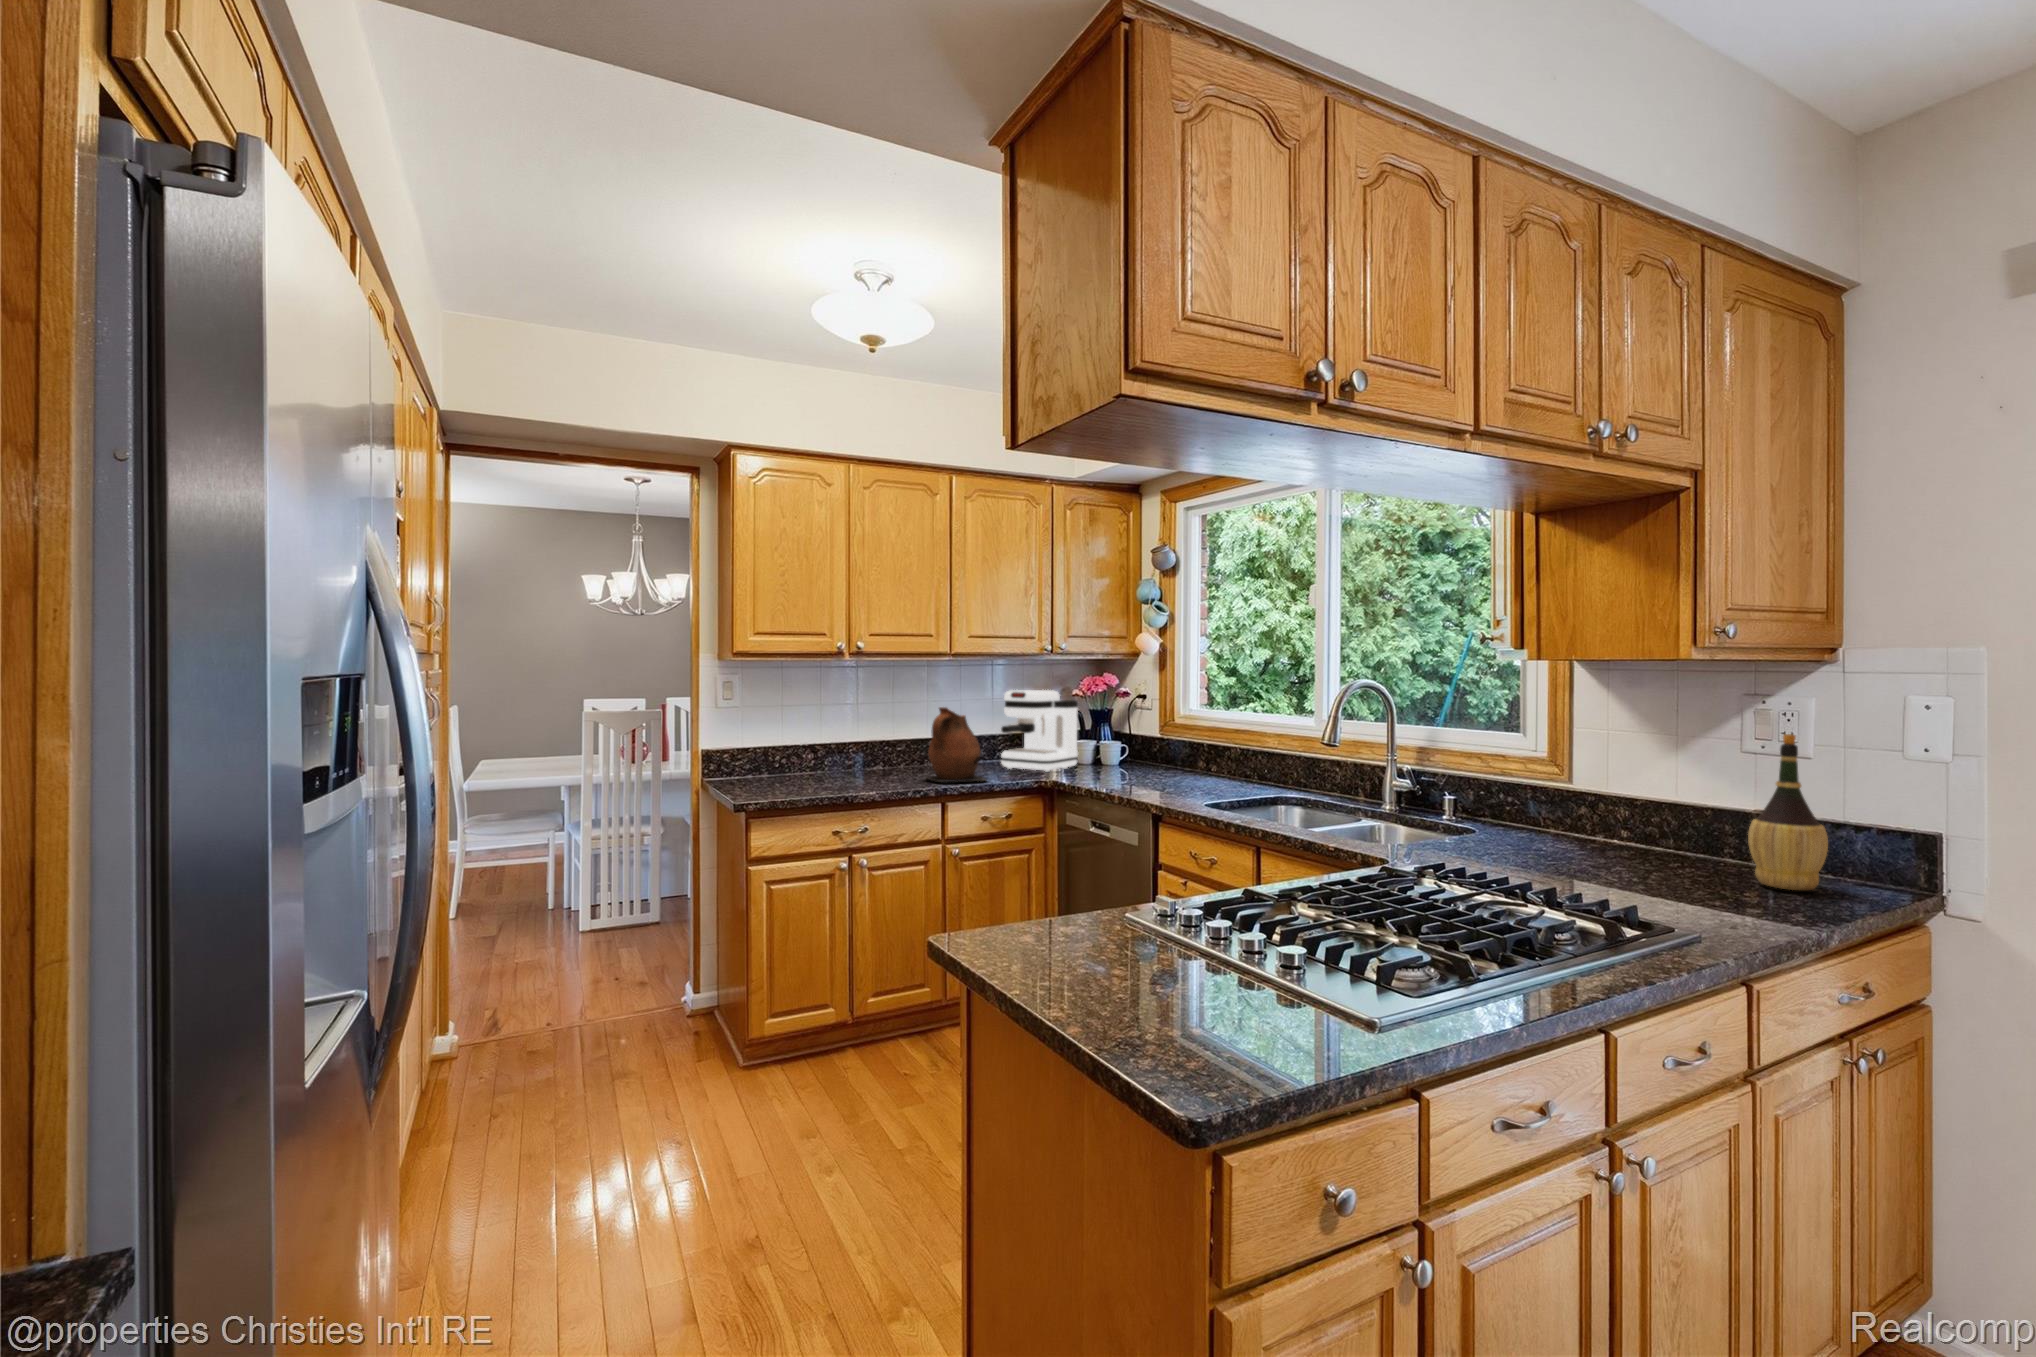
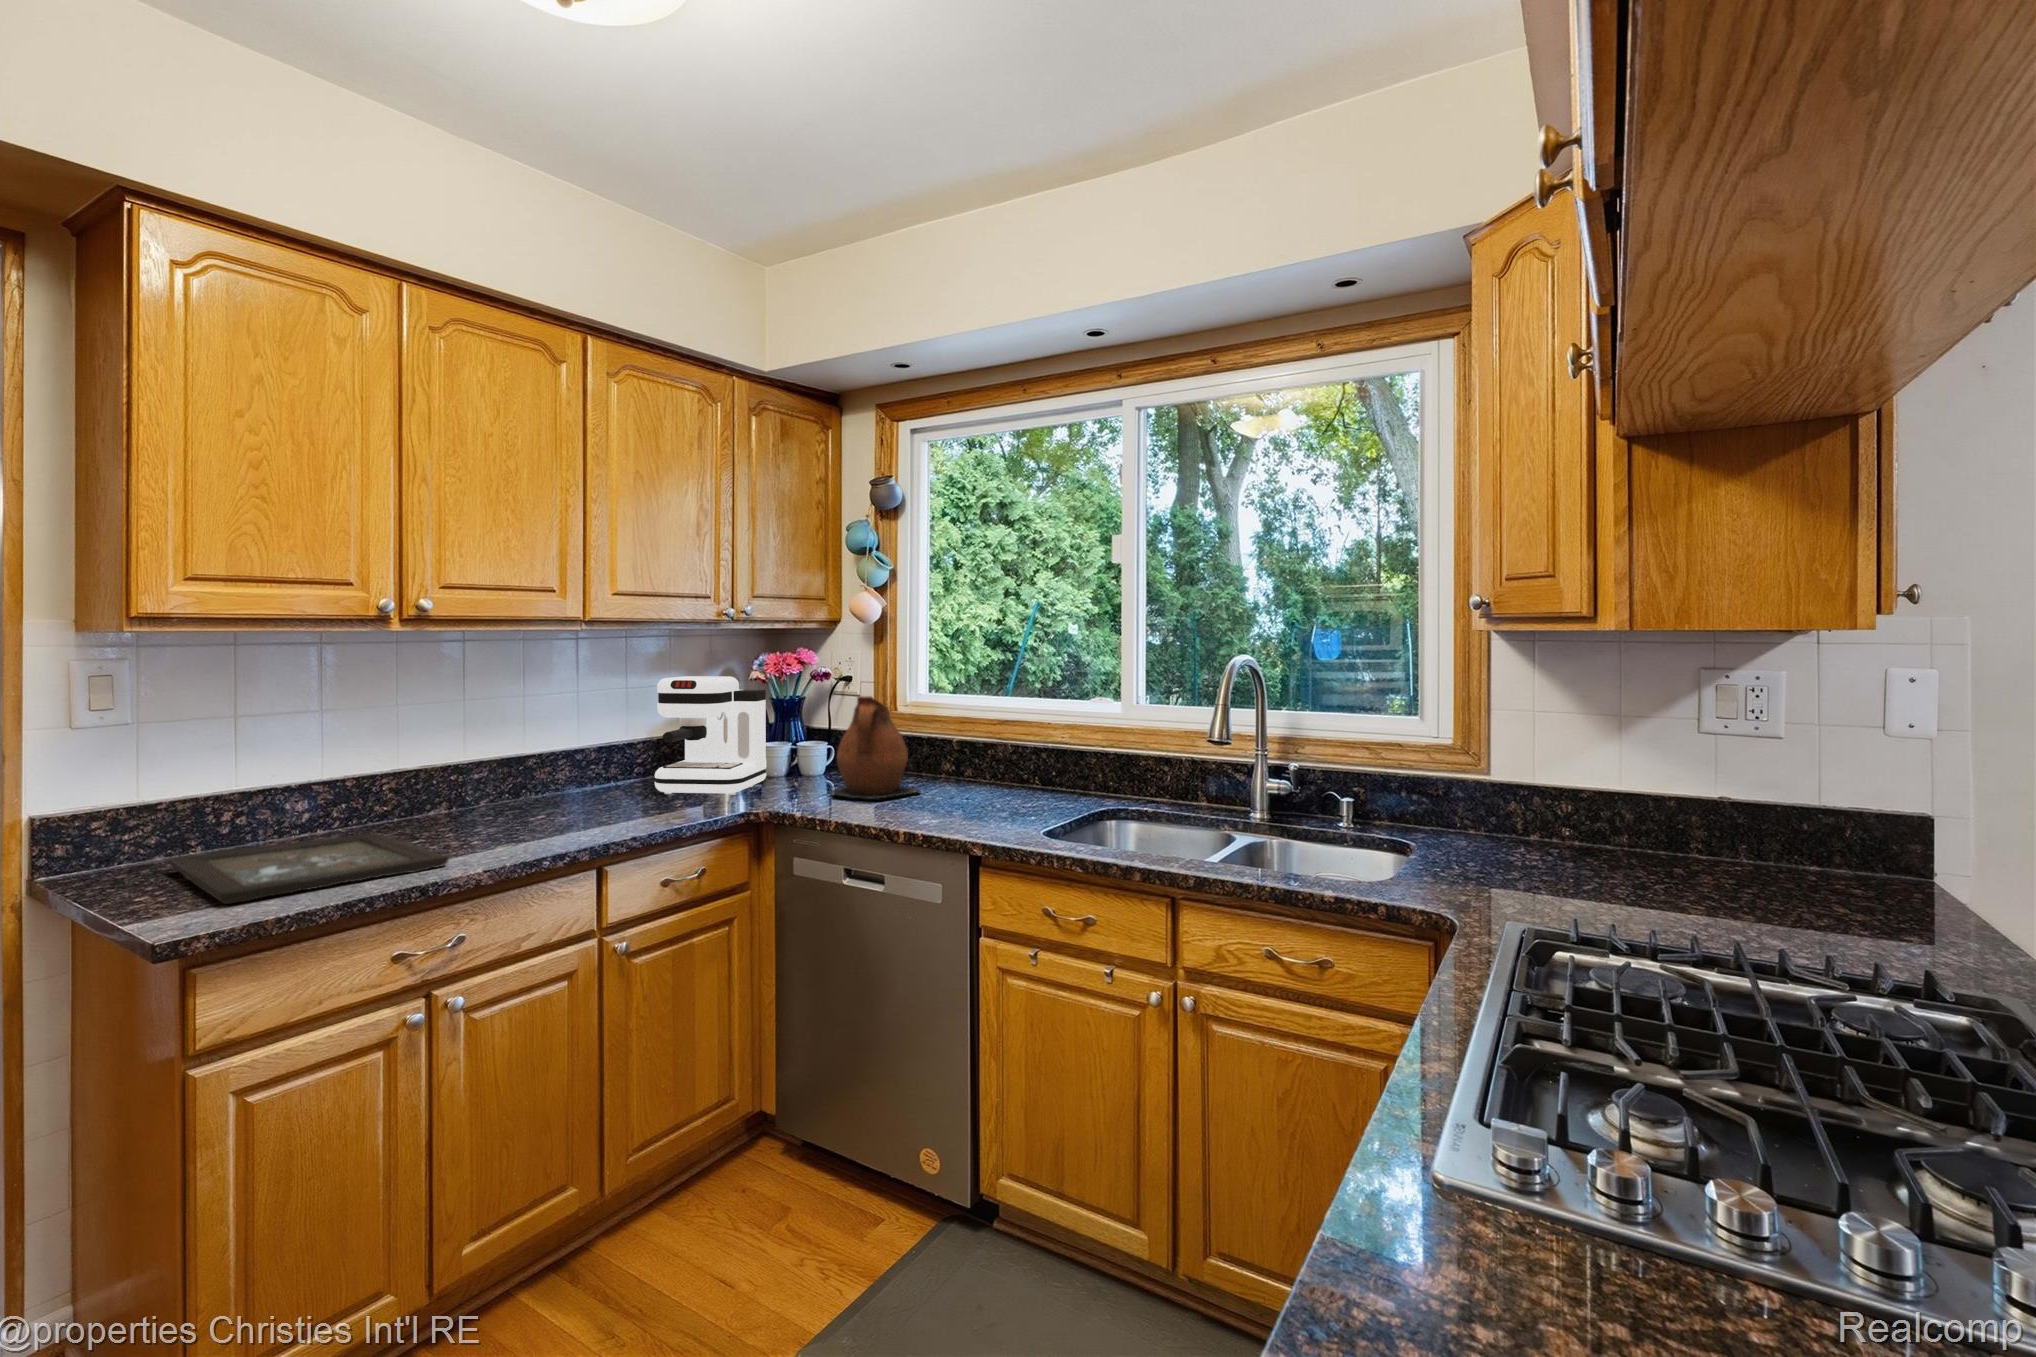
ceramic pitcher: present [926,707,986,782] -> present [831,696,920,799]
wine bottle: present [1748,734,1828,890] -> none [1803,716,1902,898]
tray: none [750,774,863,795] -> present [168,833,449,904]

